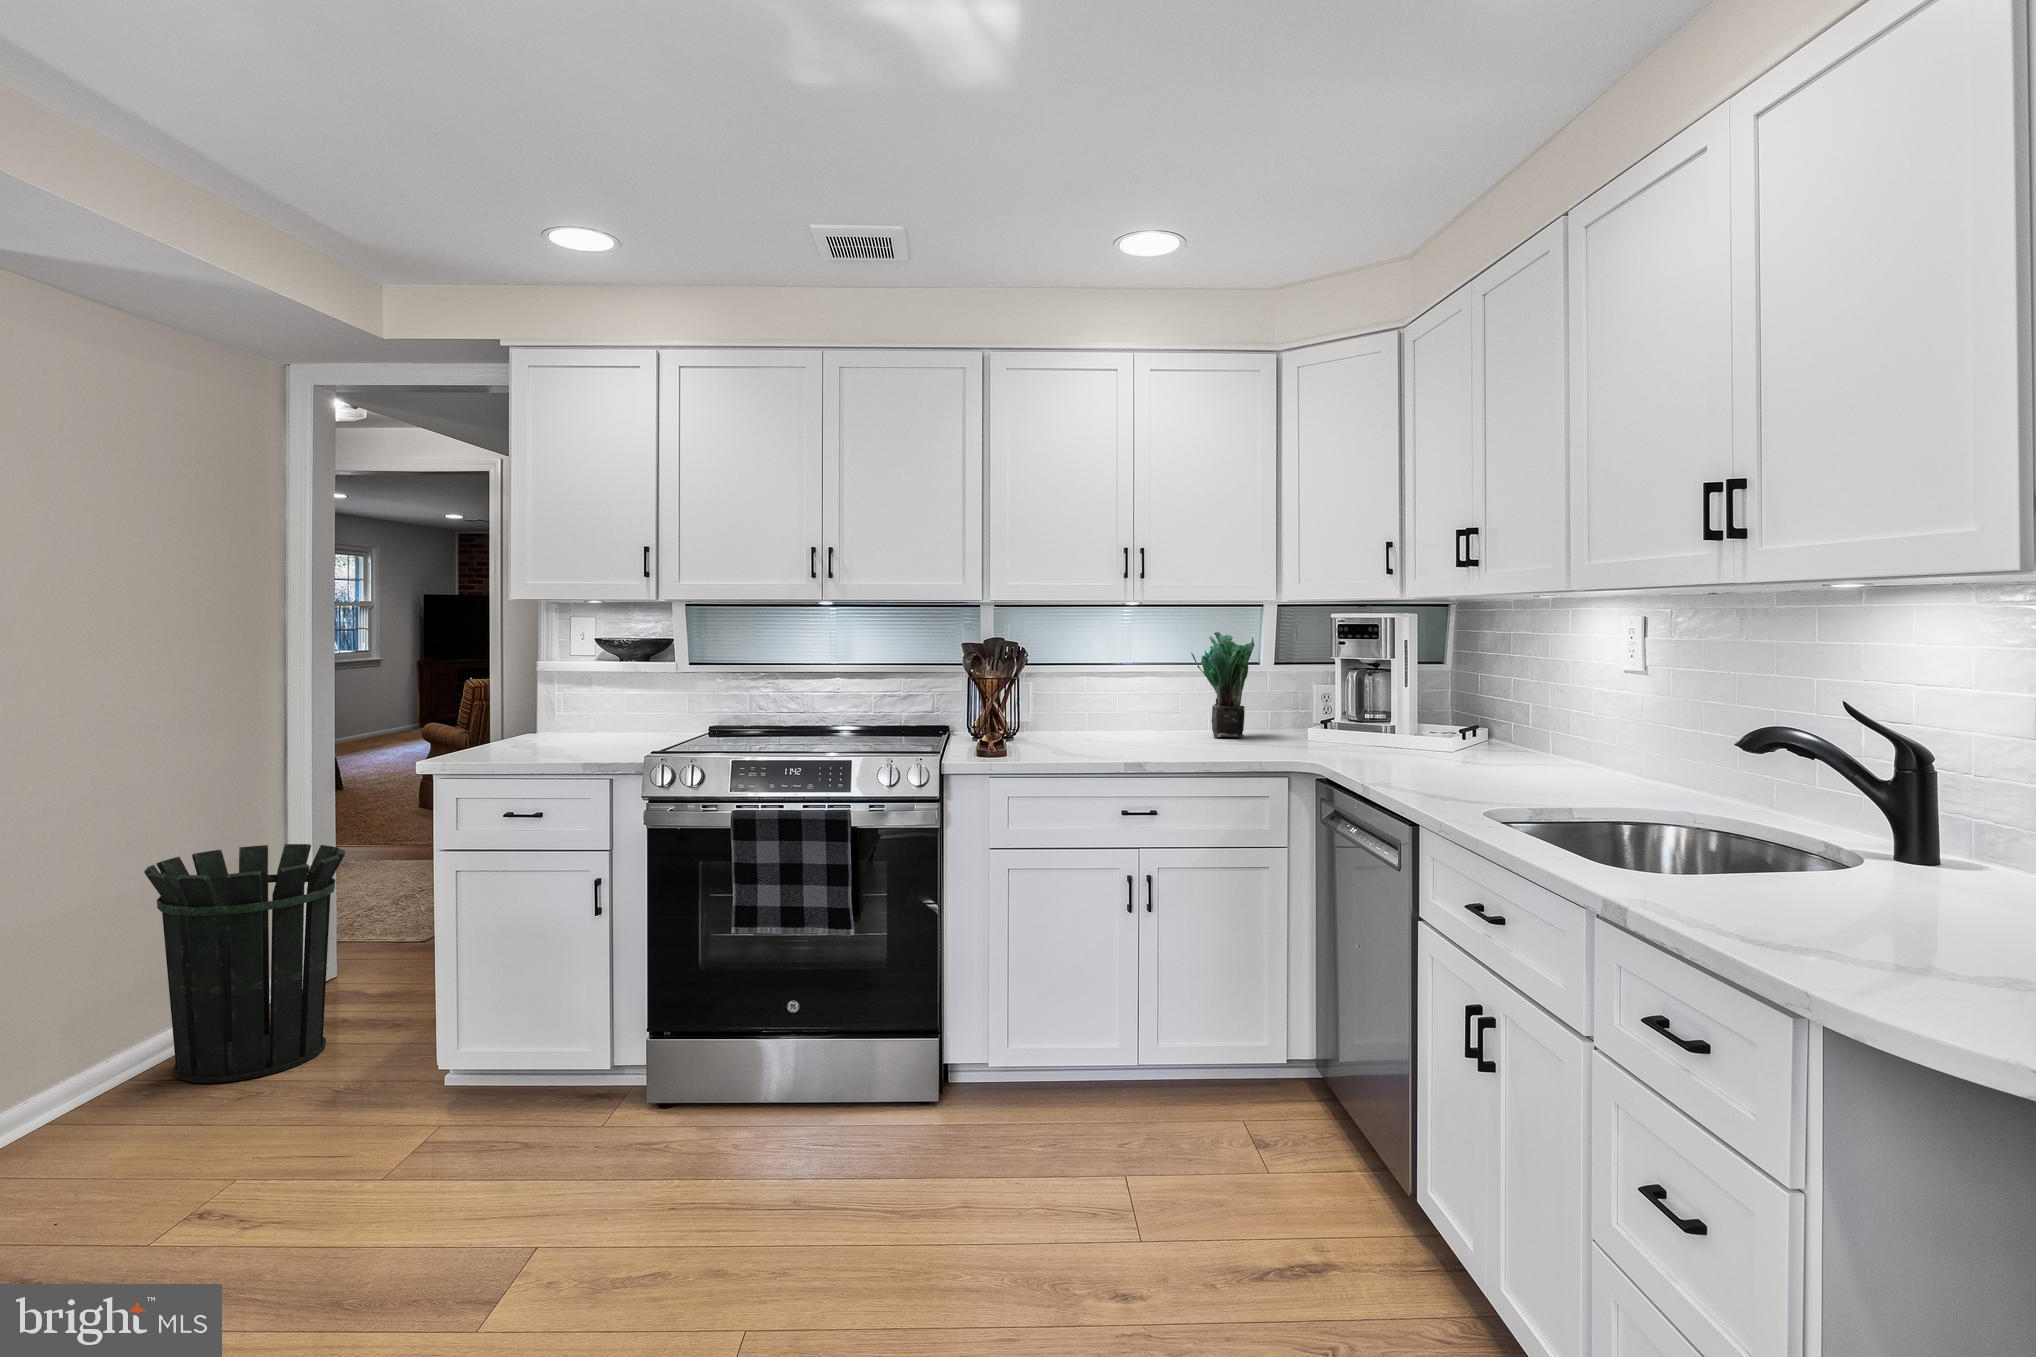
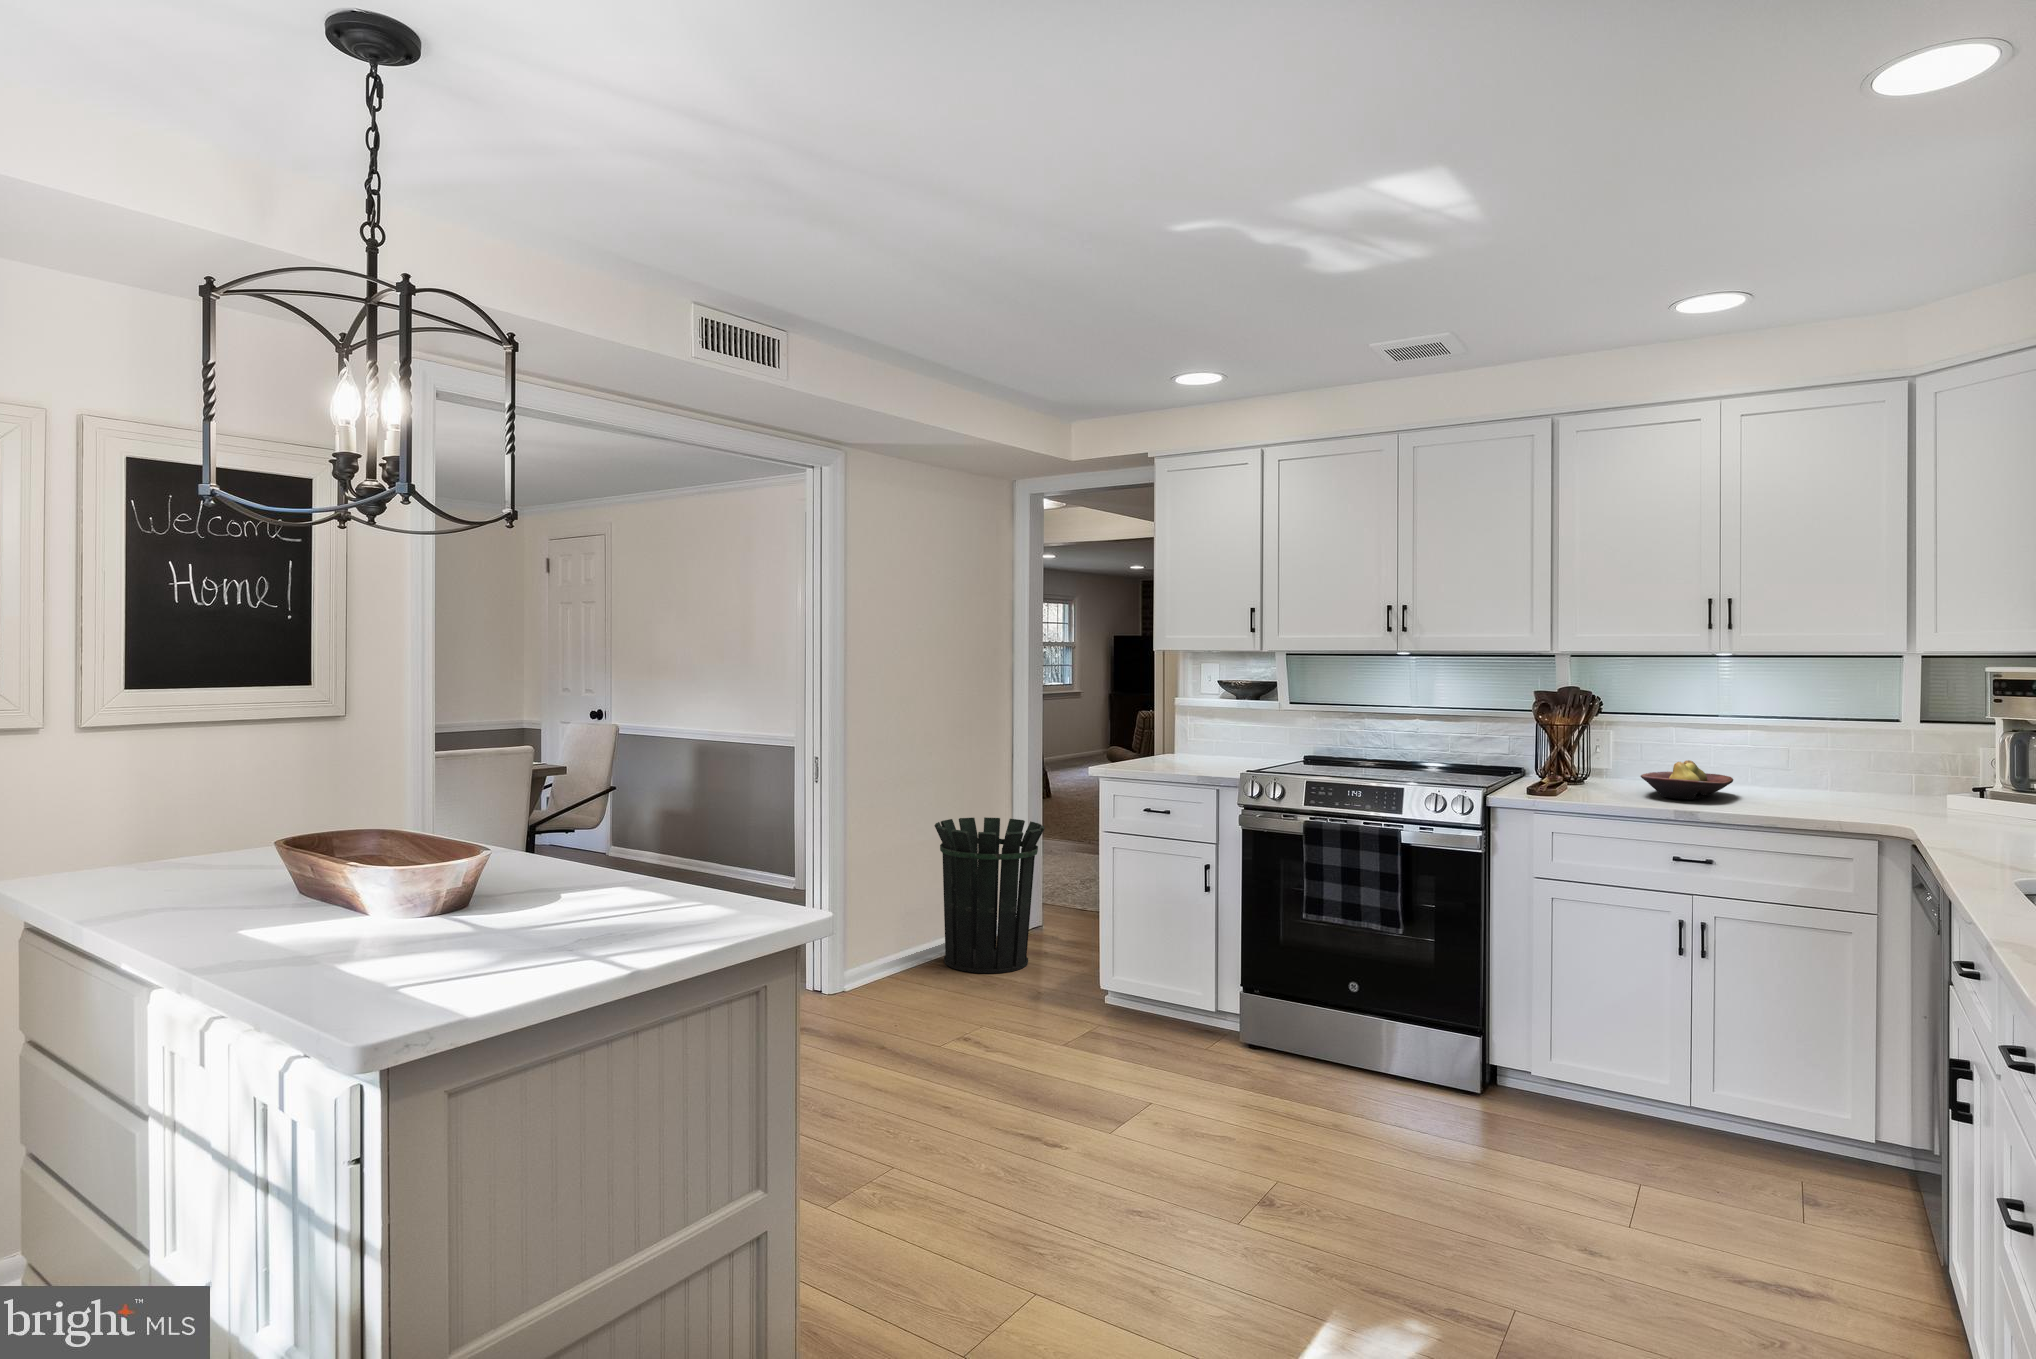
potted plant: present [1191,632,1254,737] -> none [1800,684,1881,799]
fruit bowl: none [1073,710,1149,750] -> present [1641,760,1733,799]

